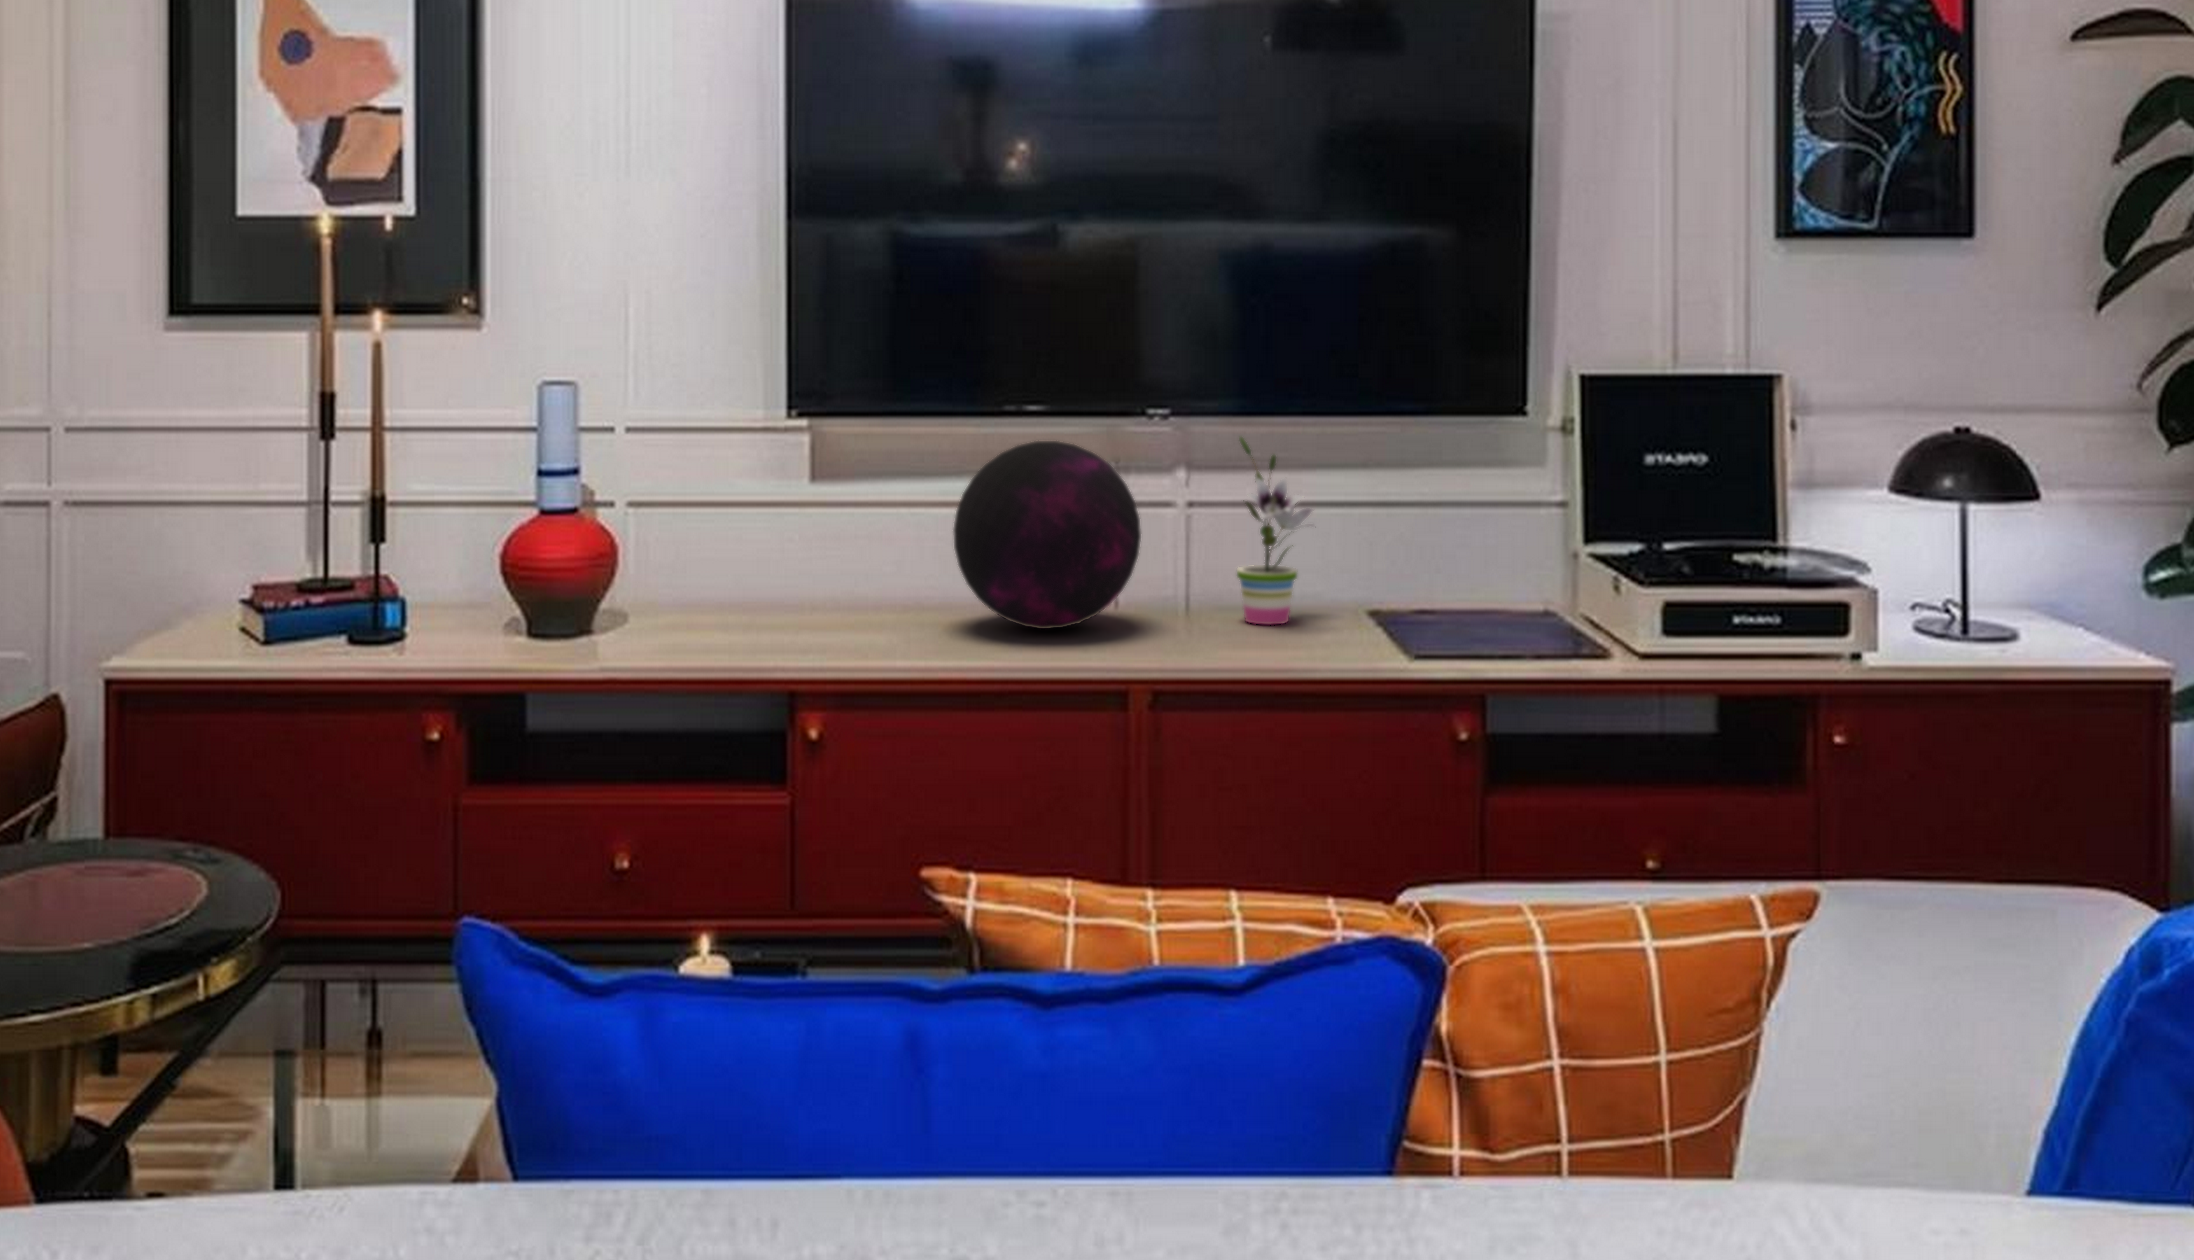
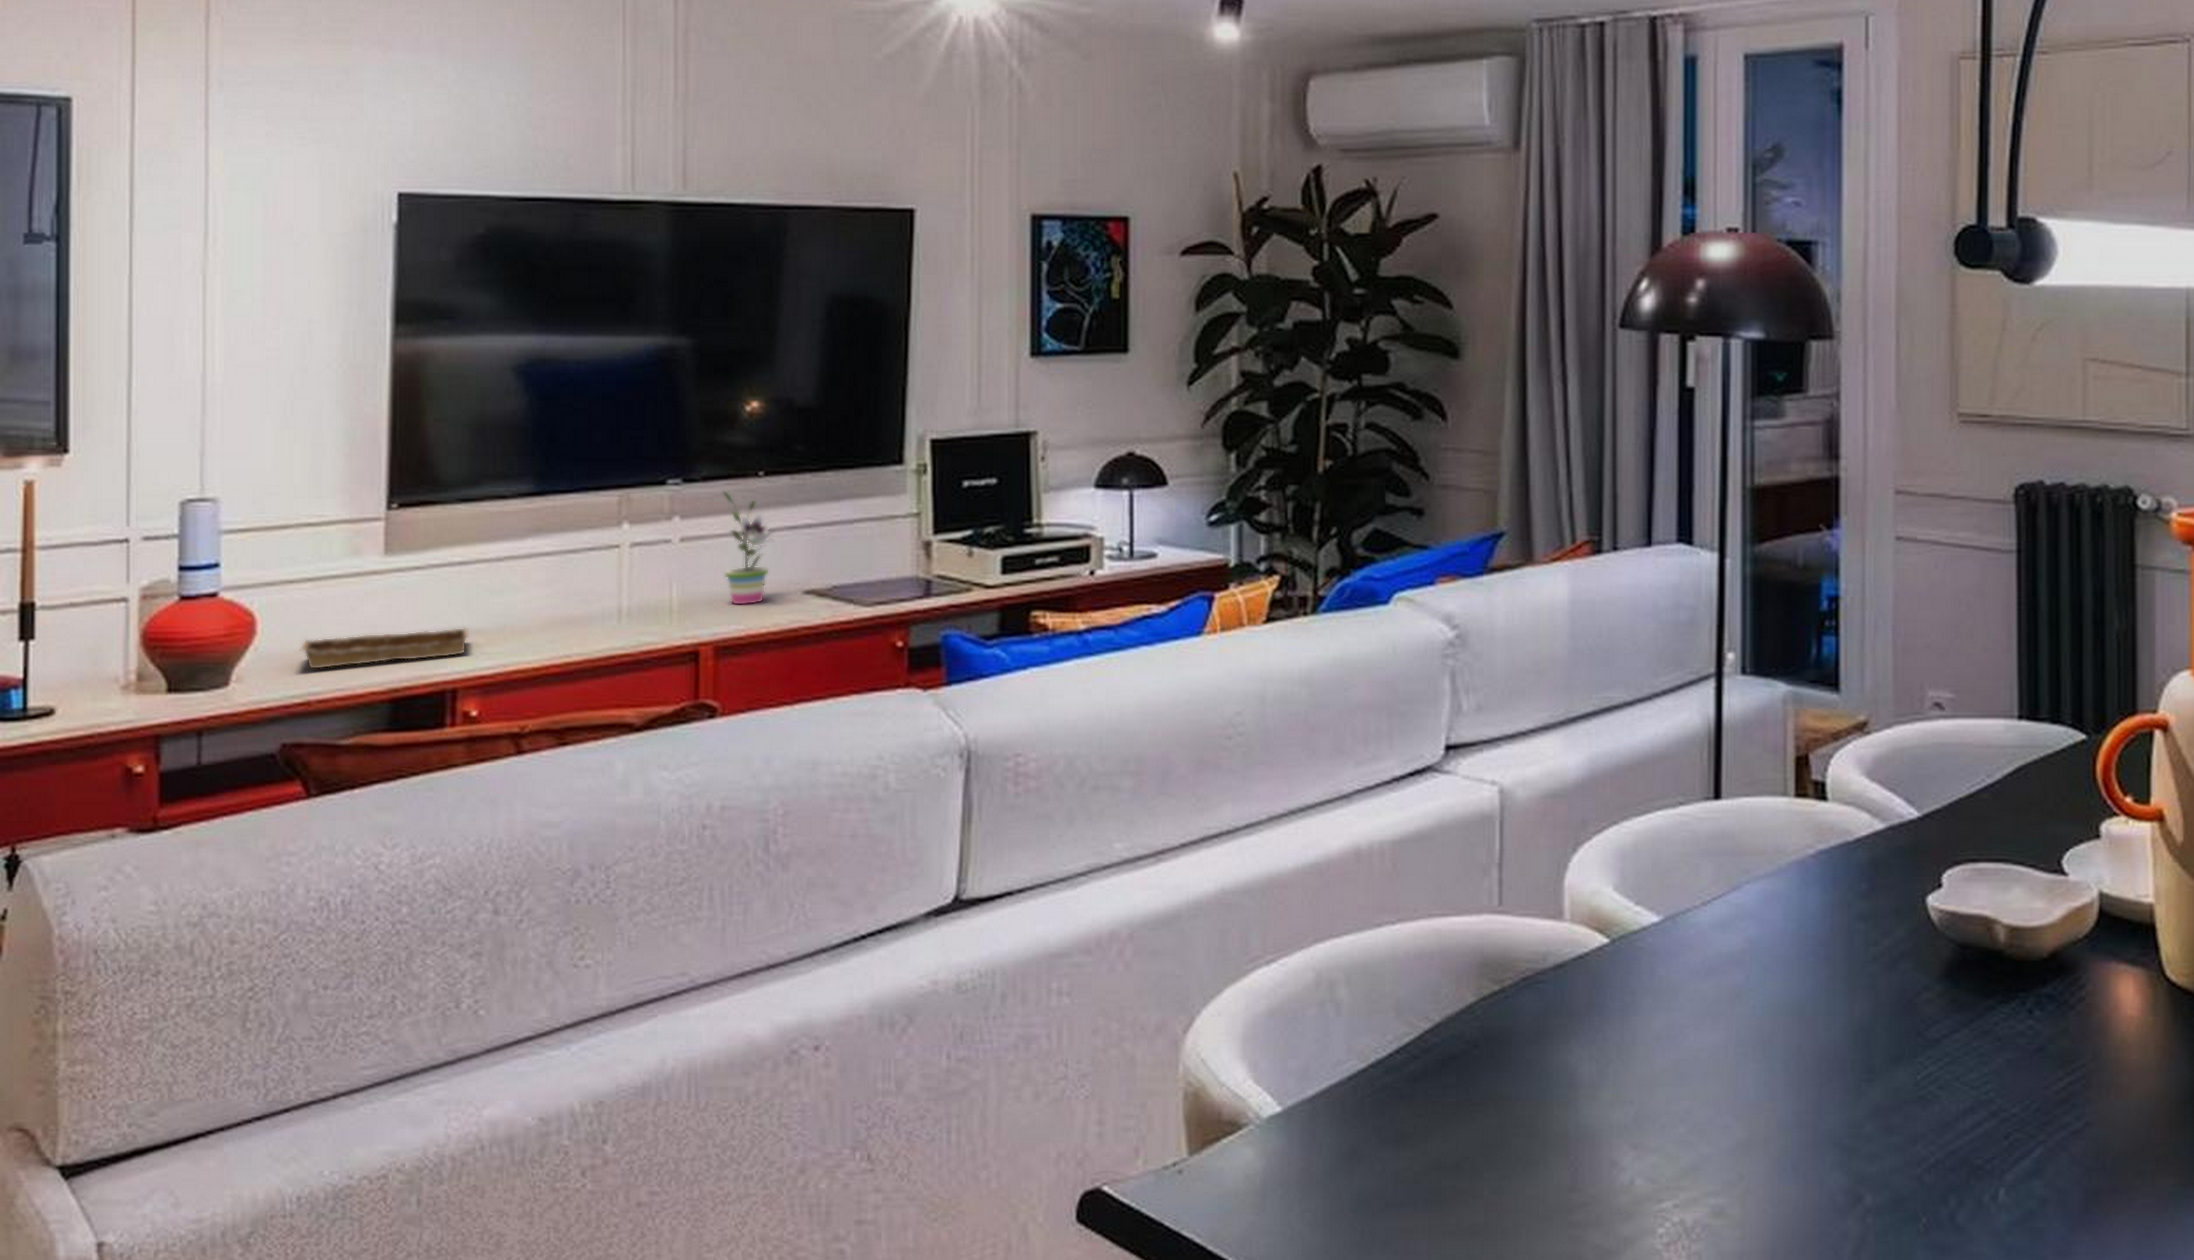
decorative orb: present [954,441,1141,629] -> none [526,505,668,626]
tray: none [663,594,880,643] -> present [300,629,469,668]

